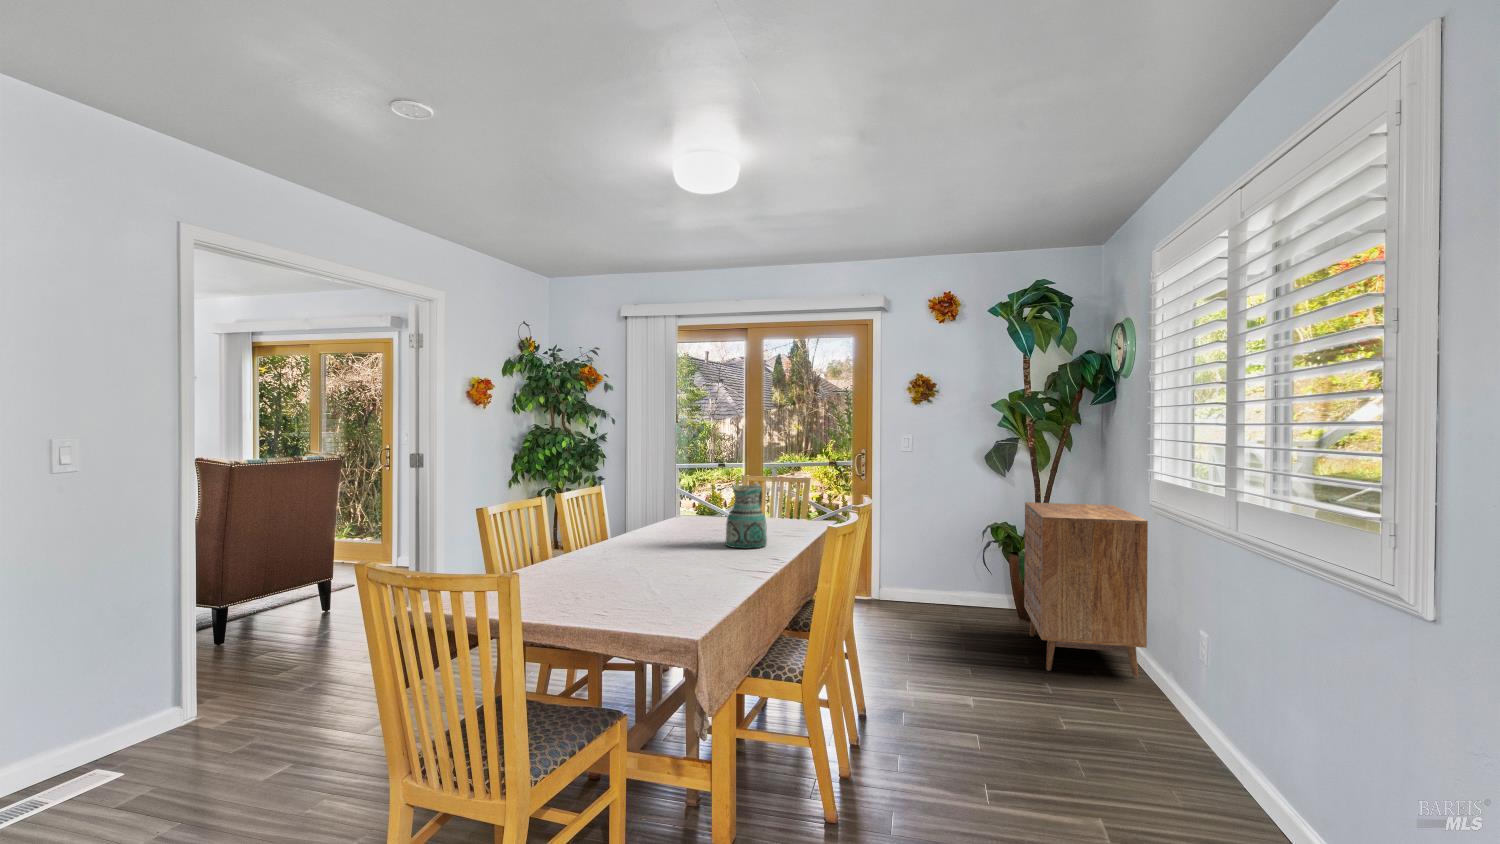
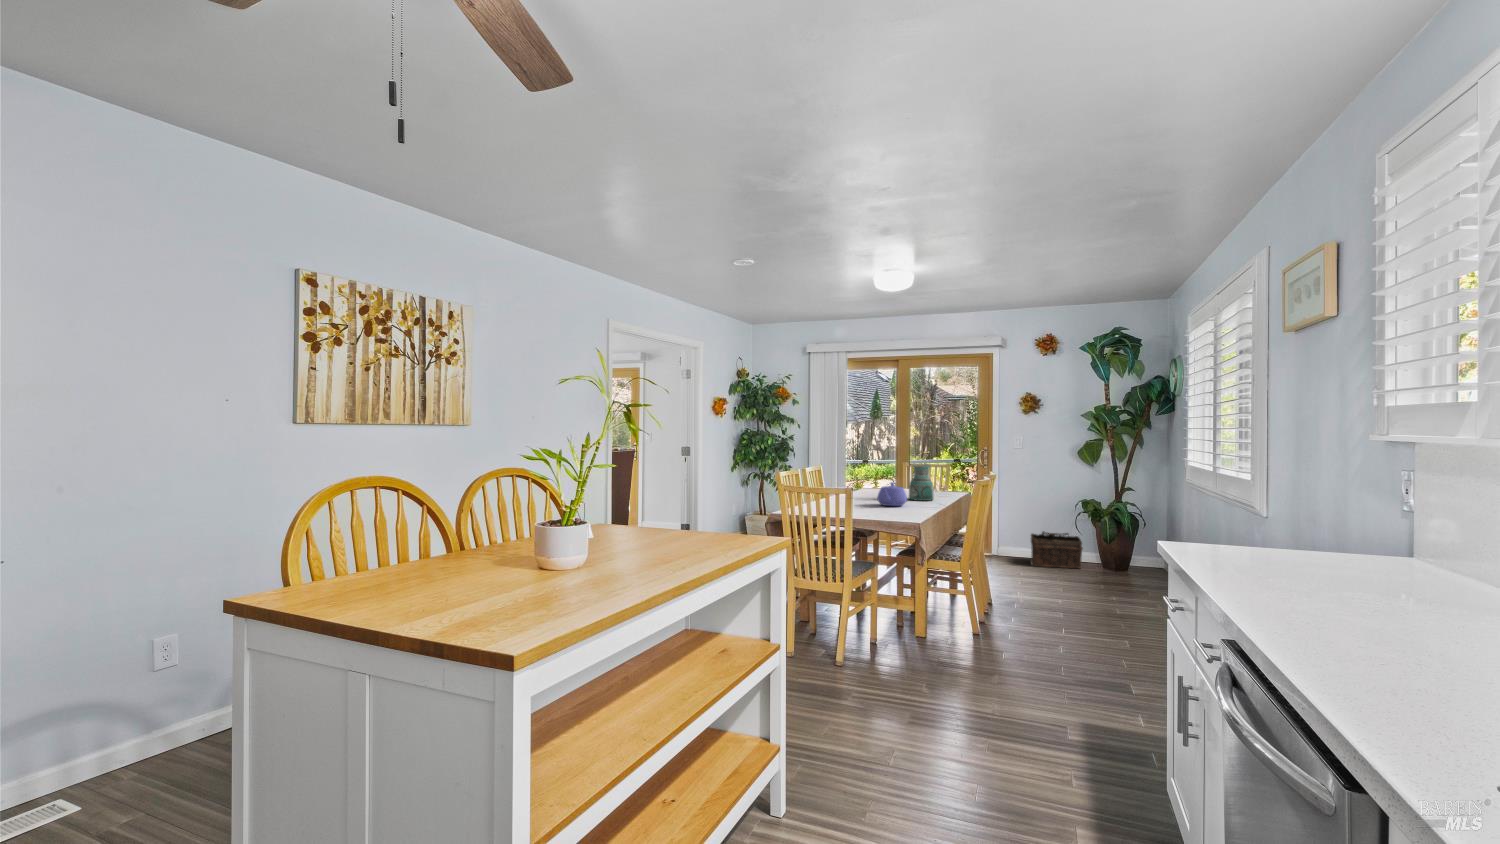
cabinet: present [1024,502,1148,678] -> none [1104,483,1182,595]
teapot: none [655,523,709,569] -> present [877,482,907,506]
basket: none [922,568,993,622] -> present [1031,531,1083,568]

